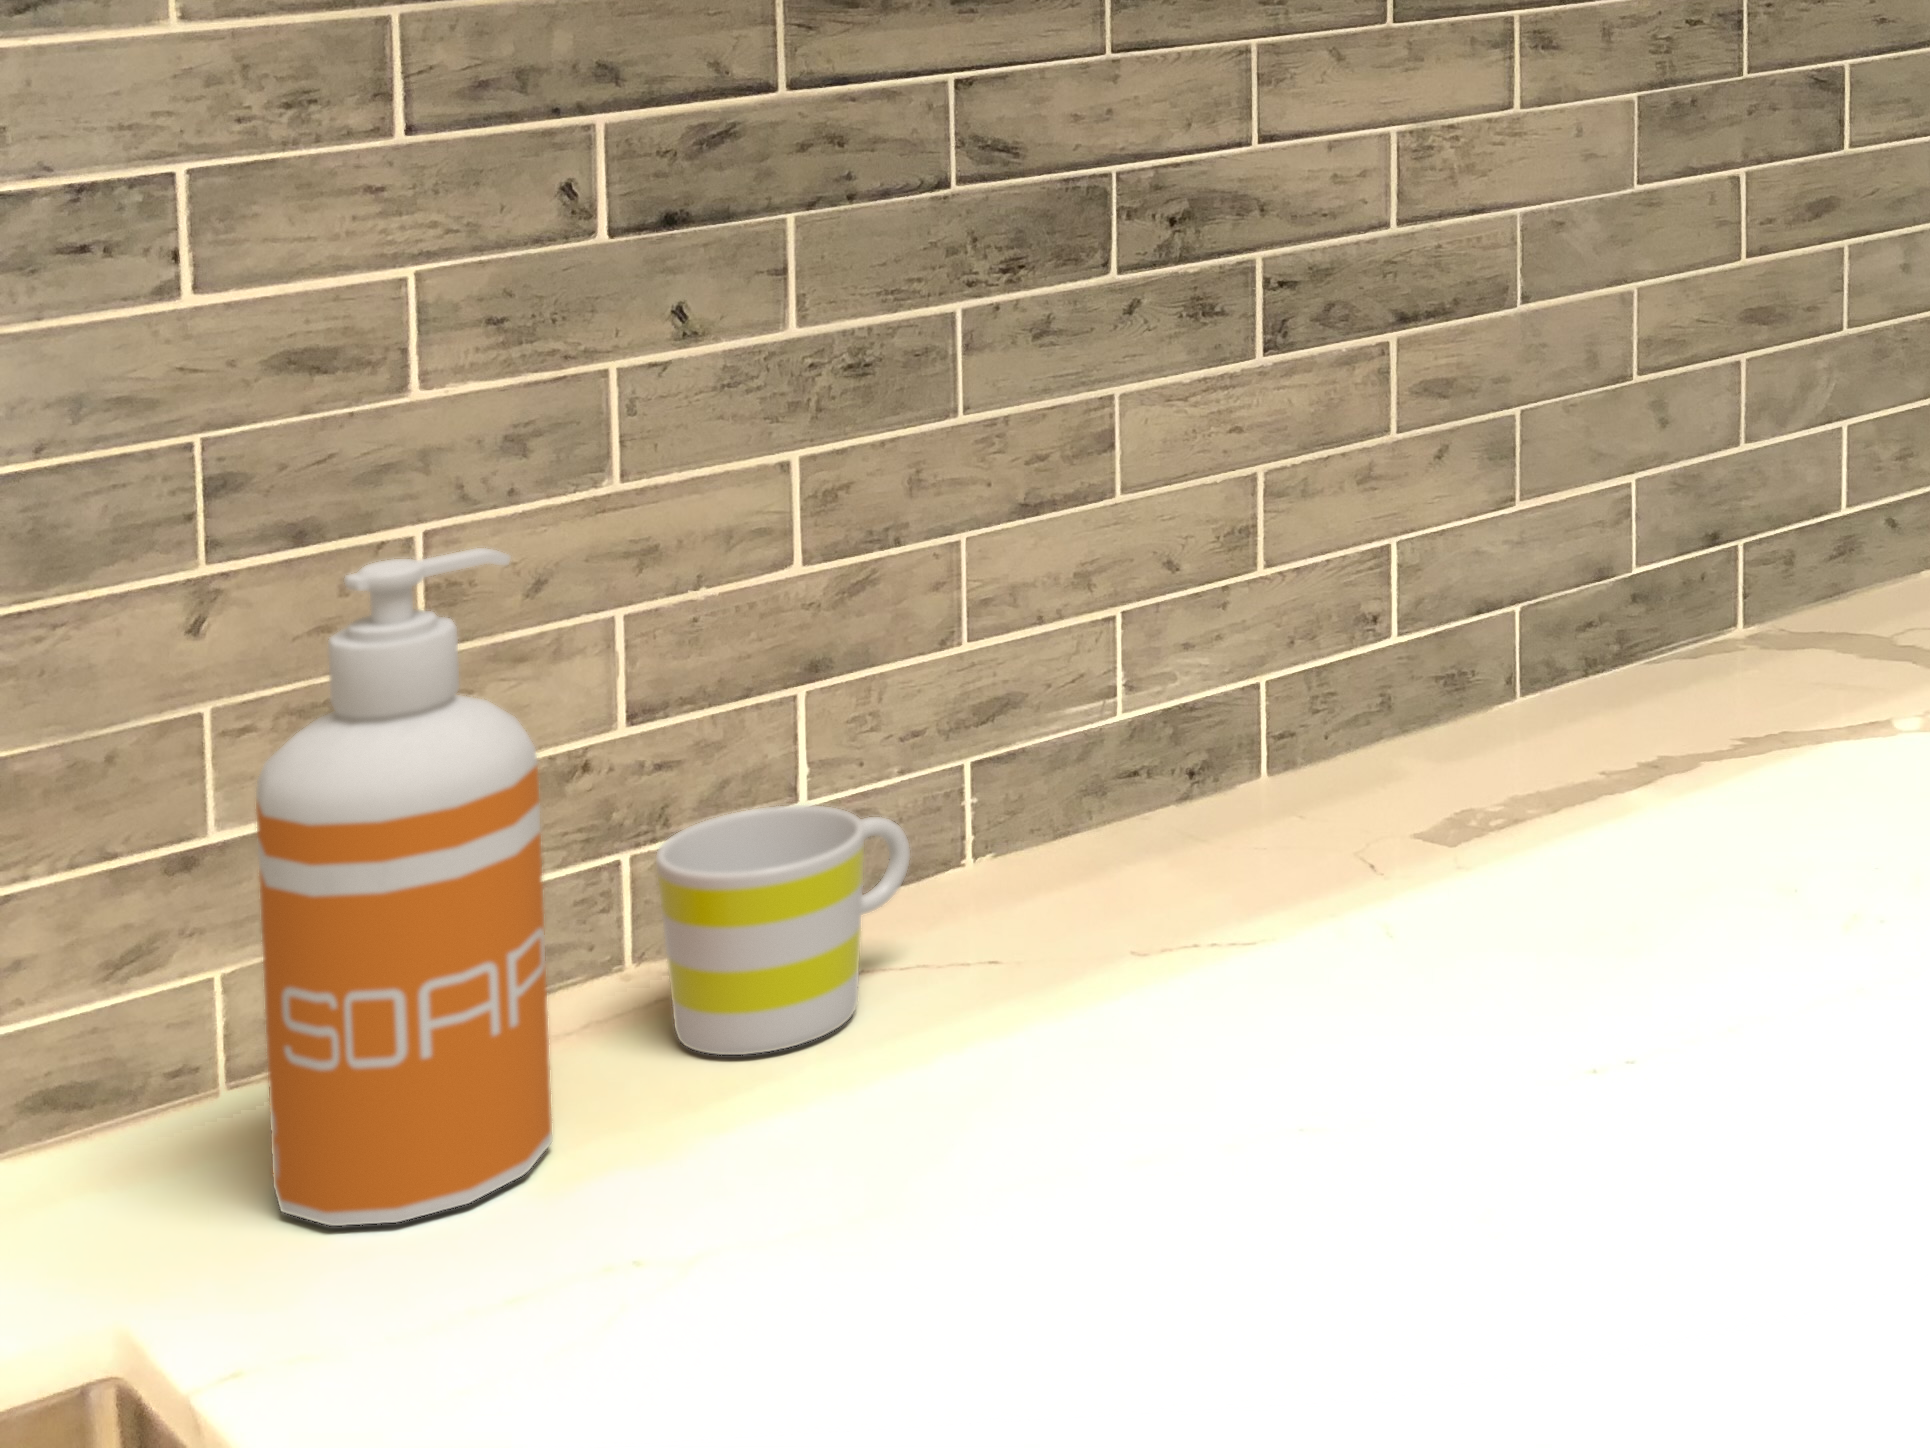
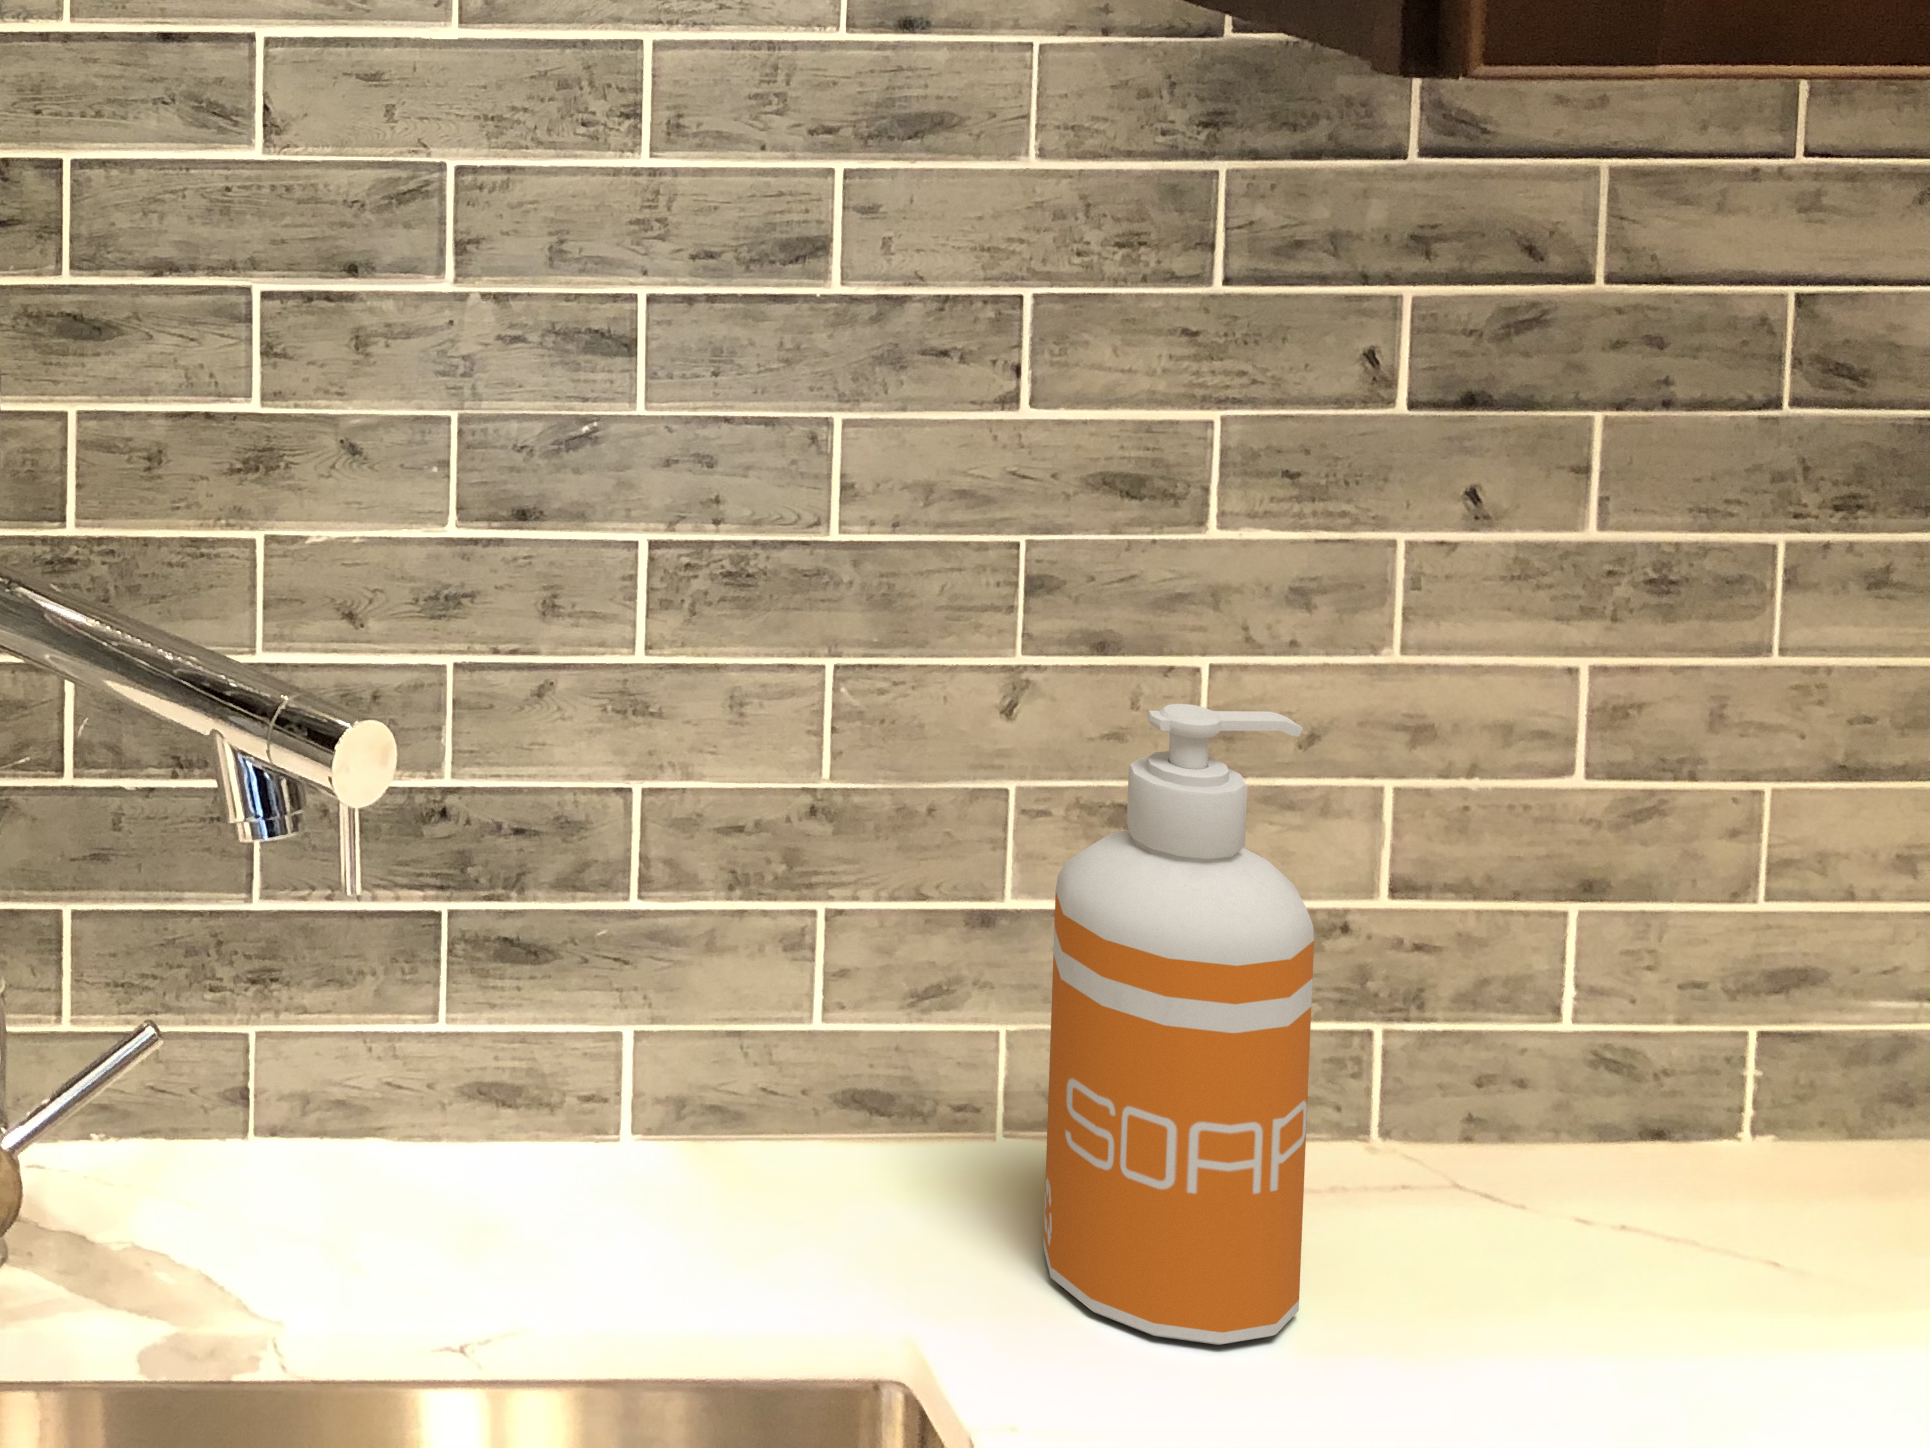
mug: present [656,805,910,1055] -> none [1415,1026,1691,1303]

